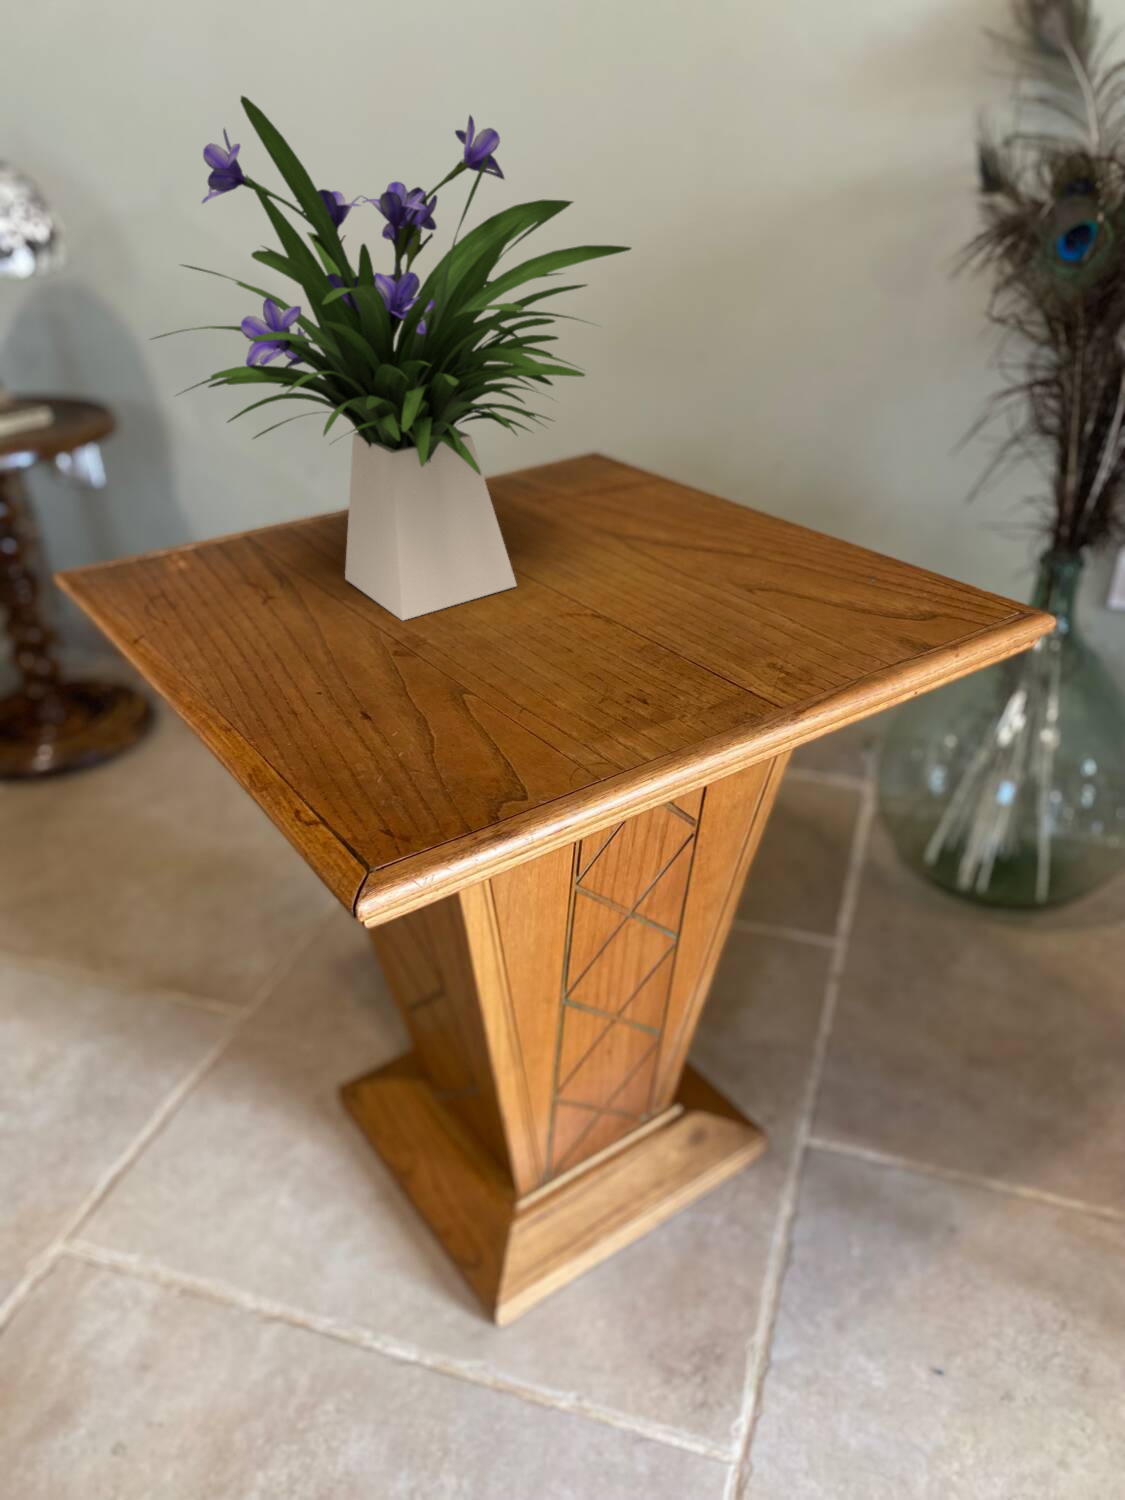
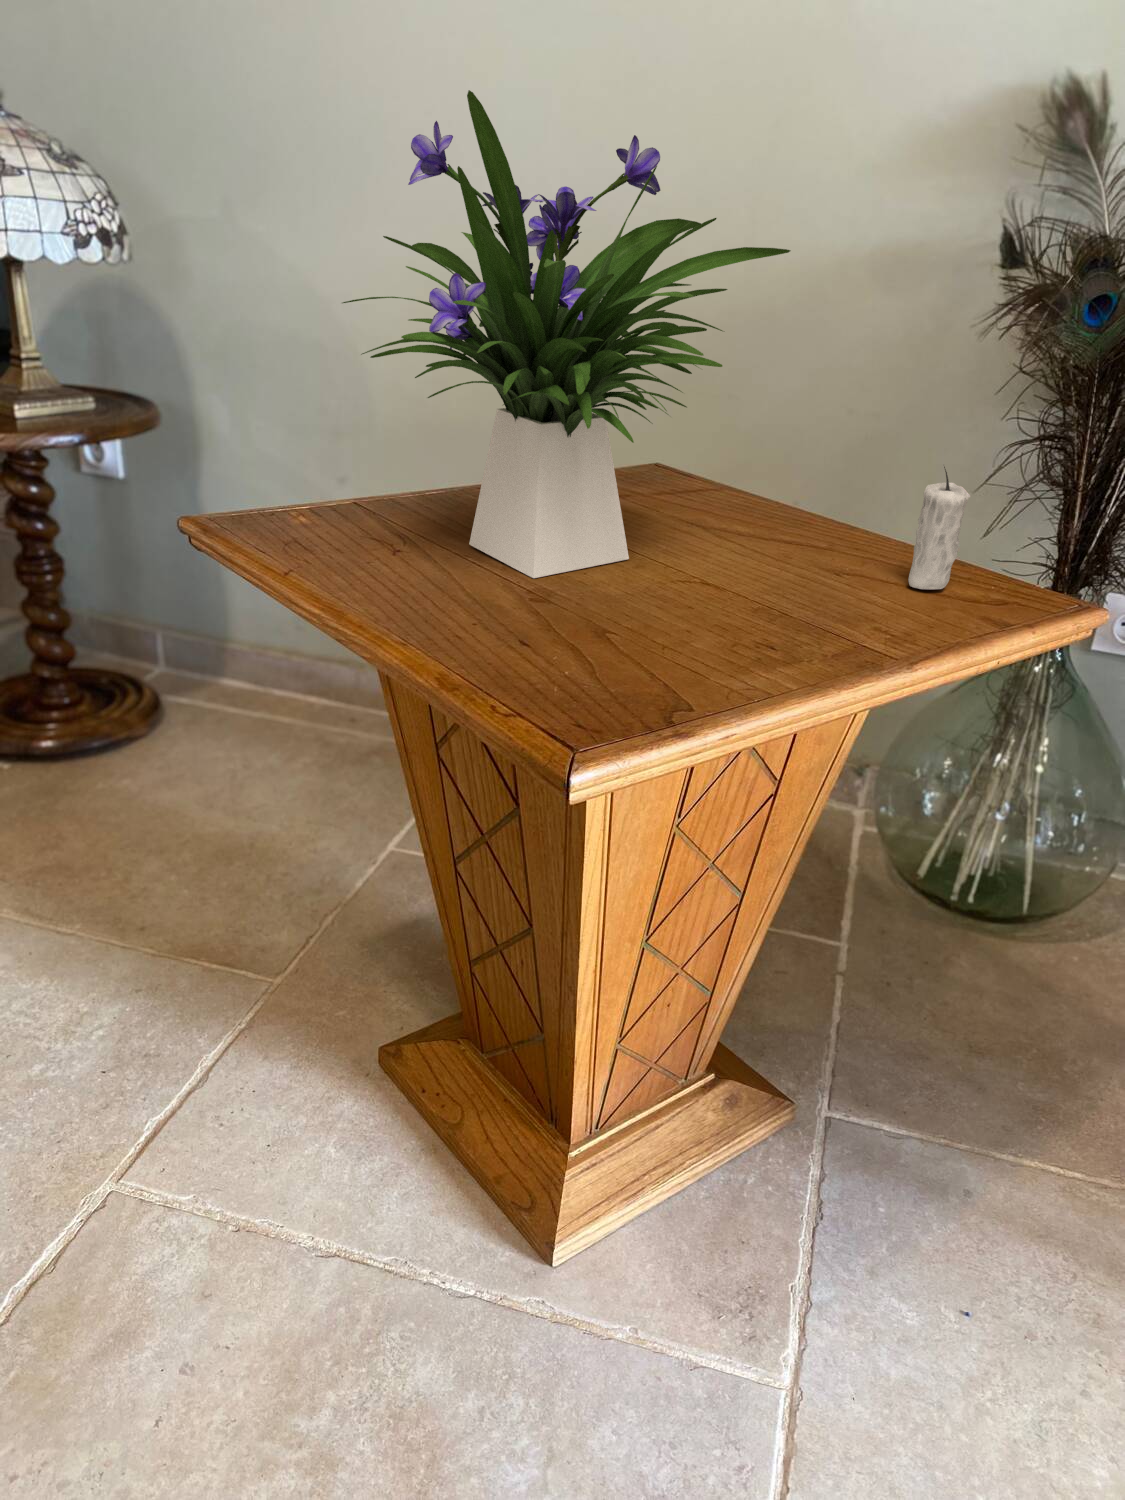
candle: none [824,465,884,607] -> present [908,467,970,590]

